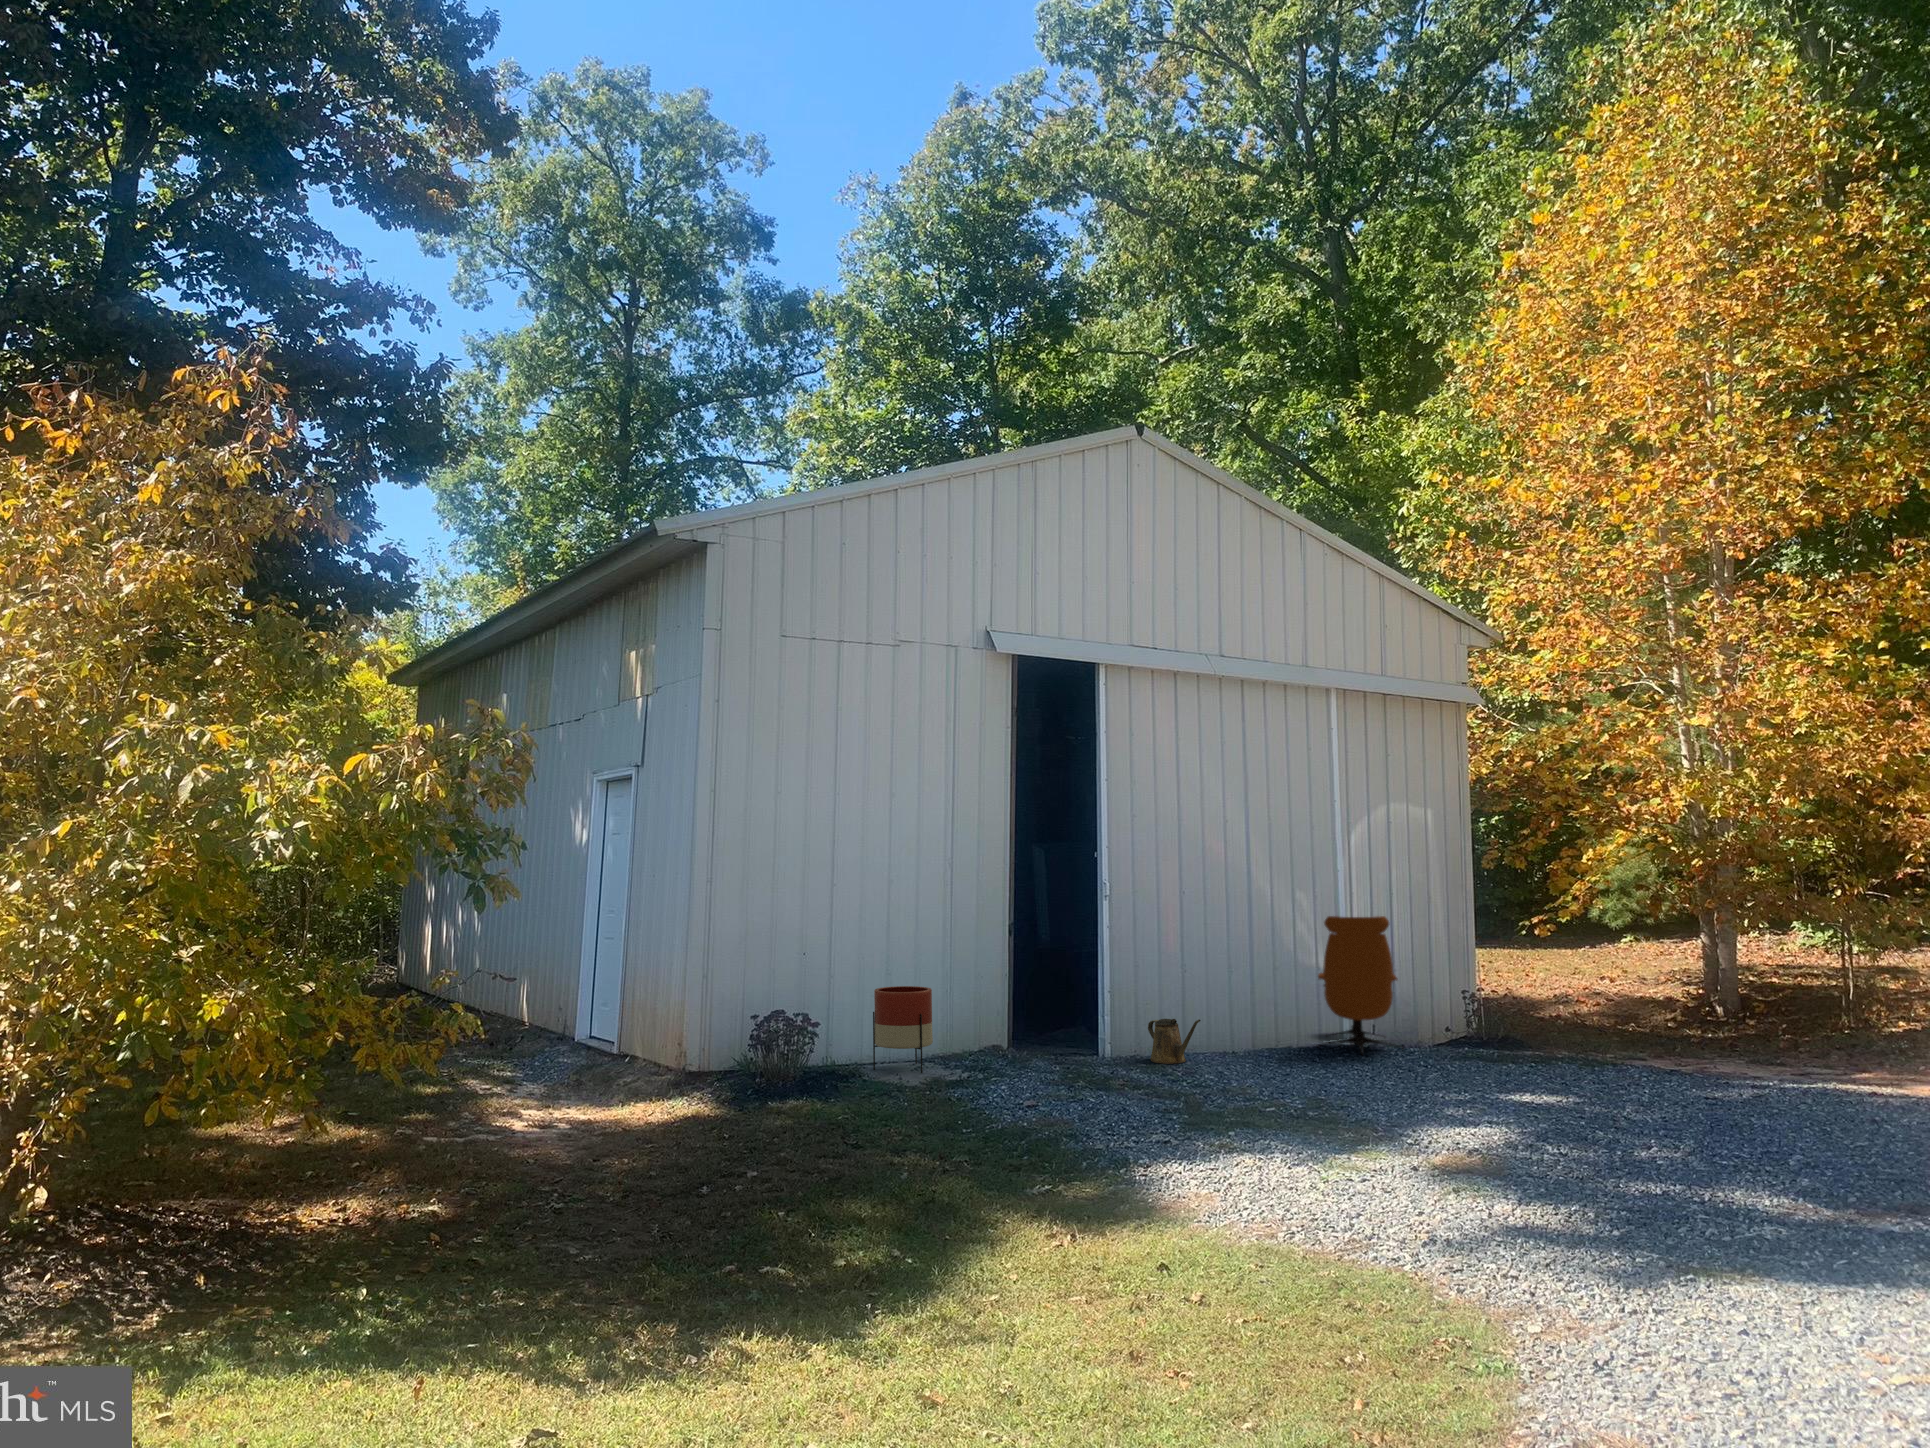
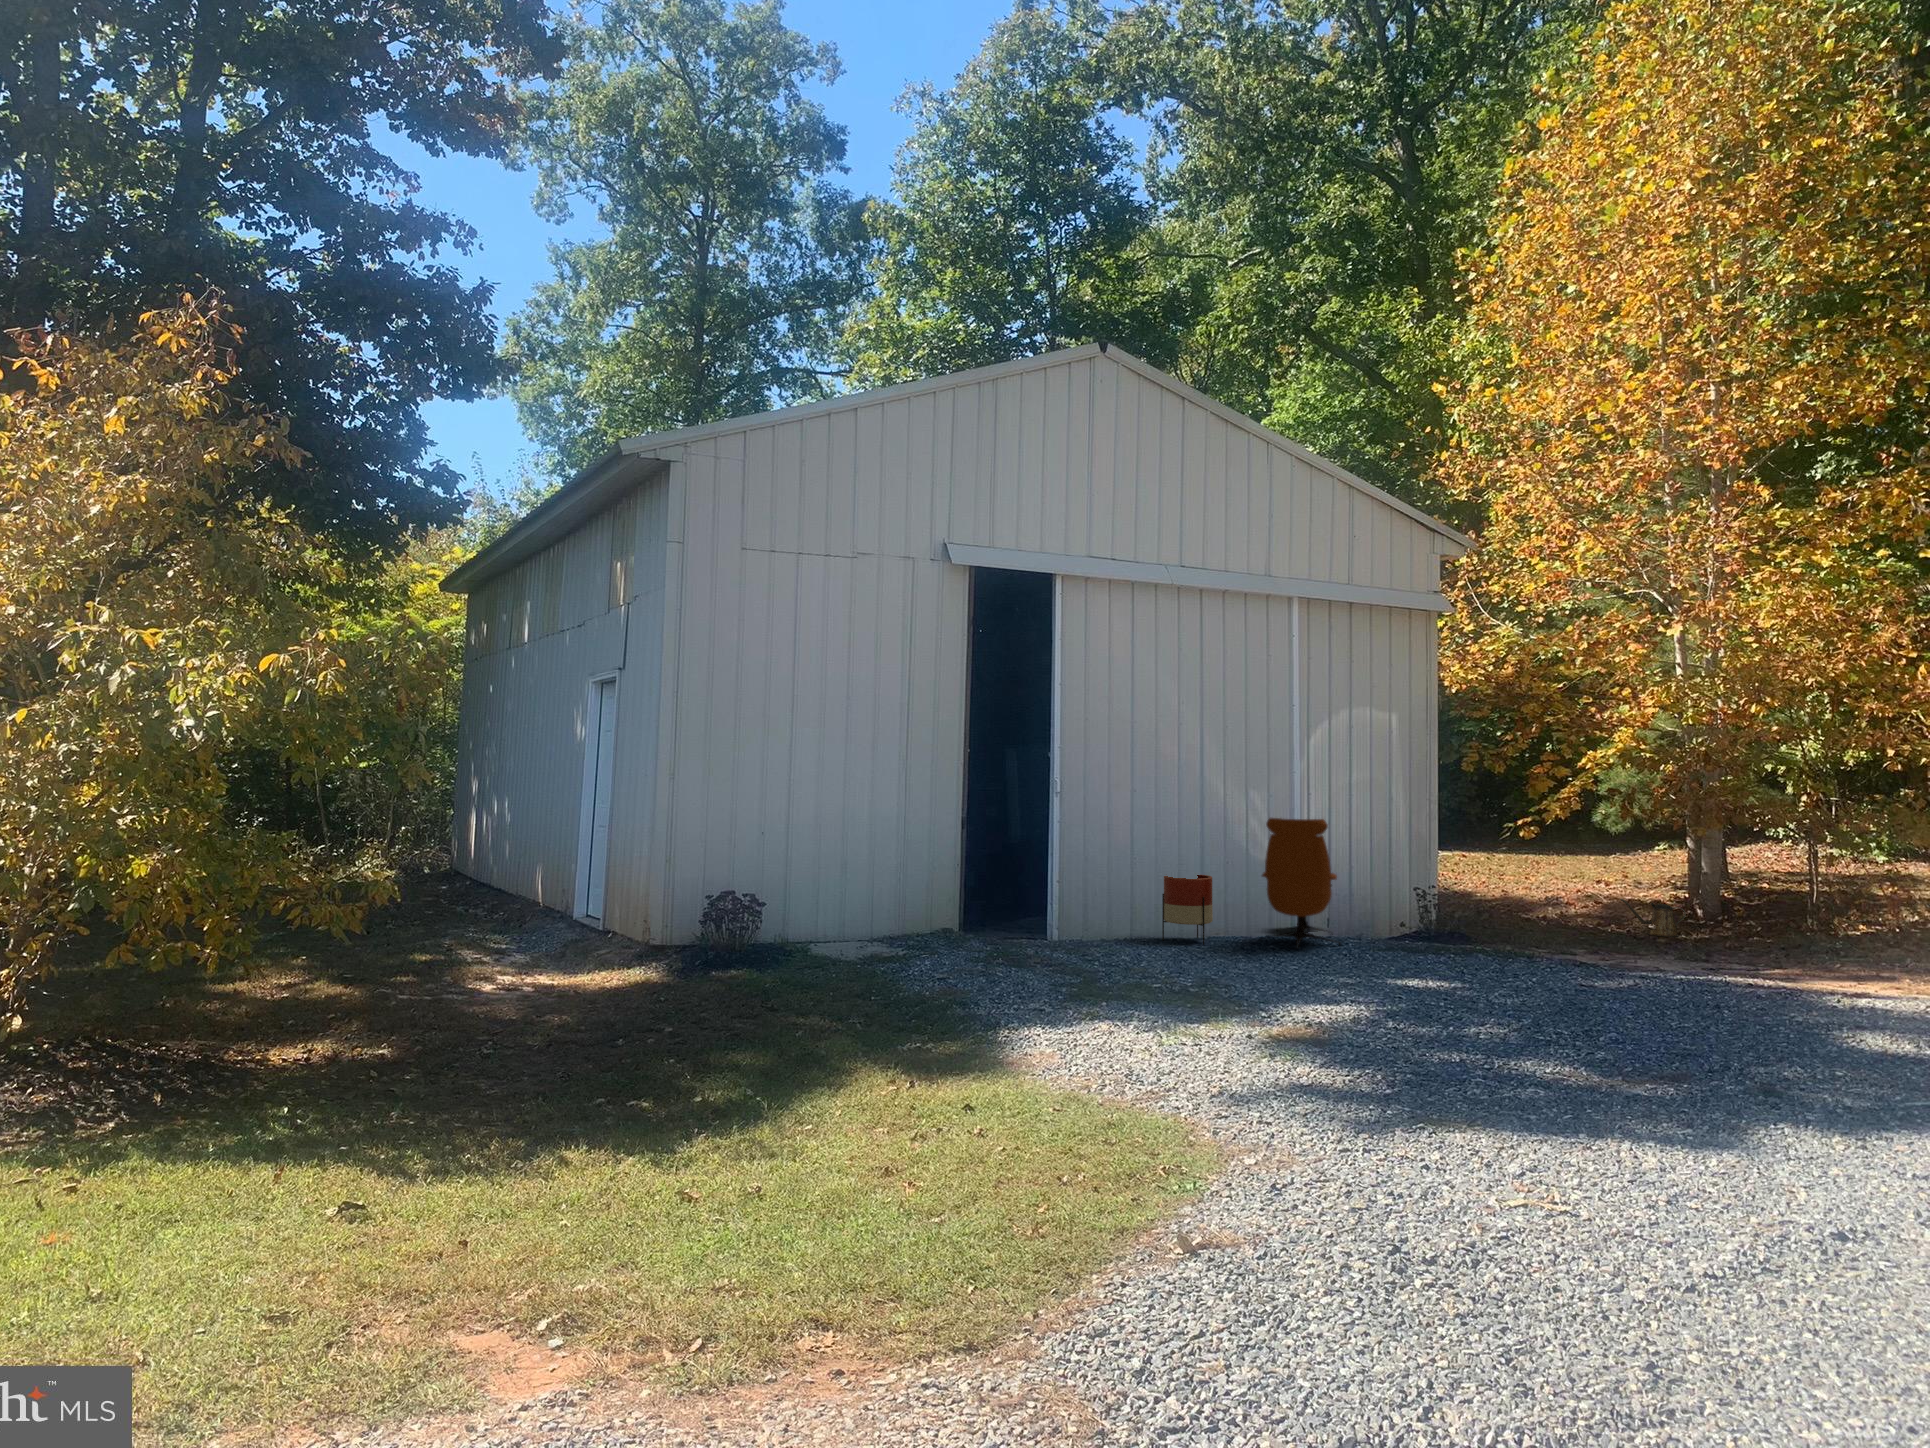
planter: present [873,986,933,1073] -> present [1162,875,1213,945]
watering can: present [1148,1019,1201,1064] -> present [1620,899,1686,937]

